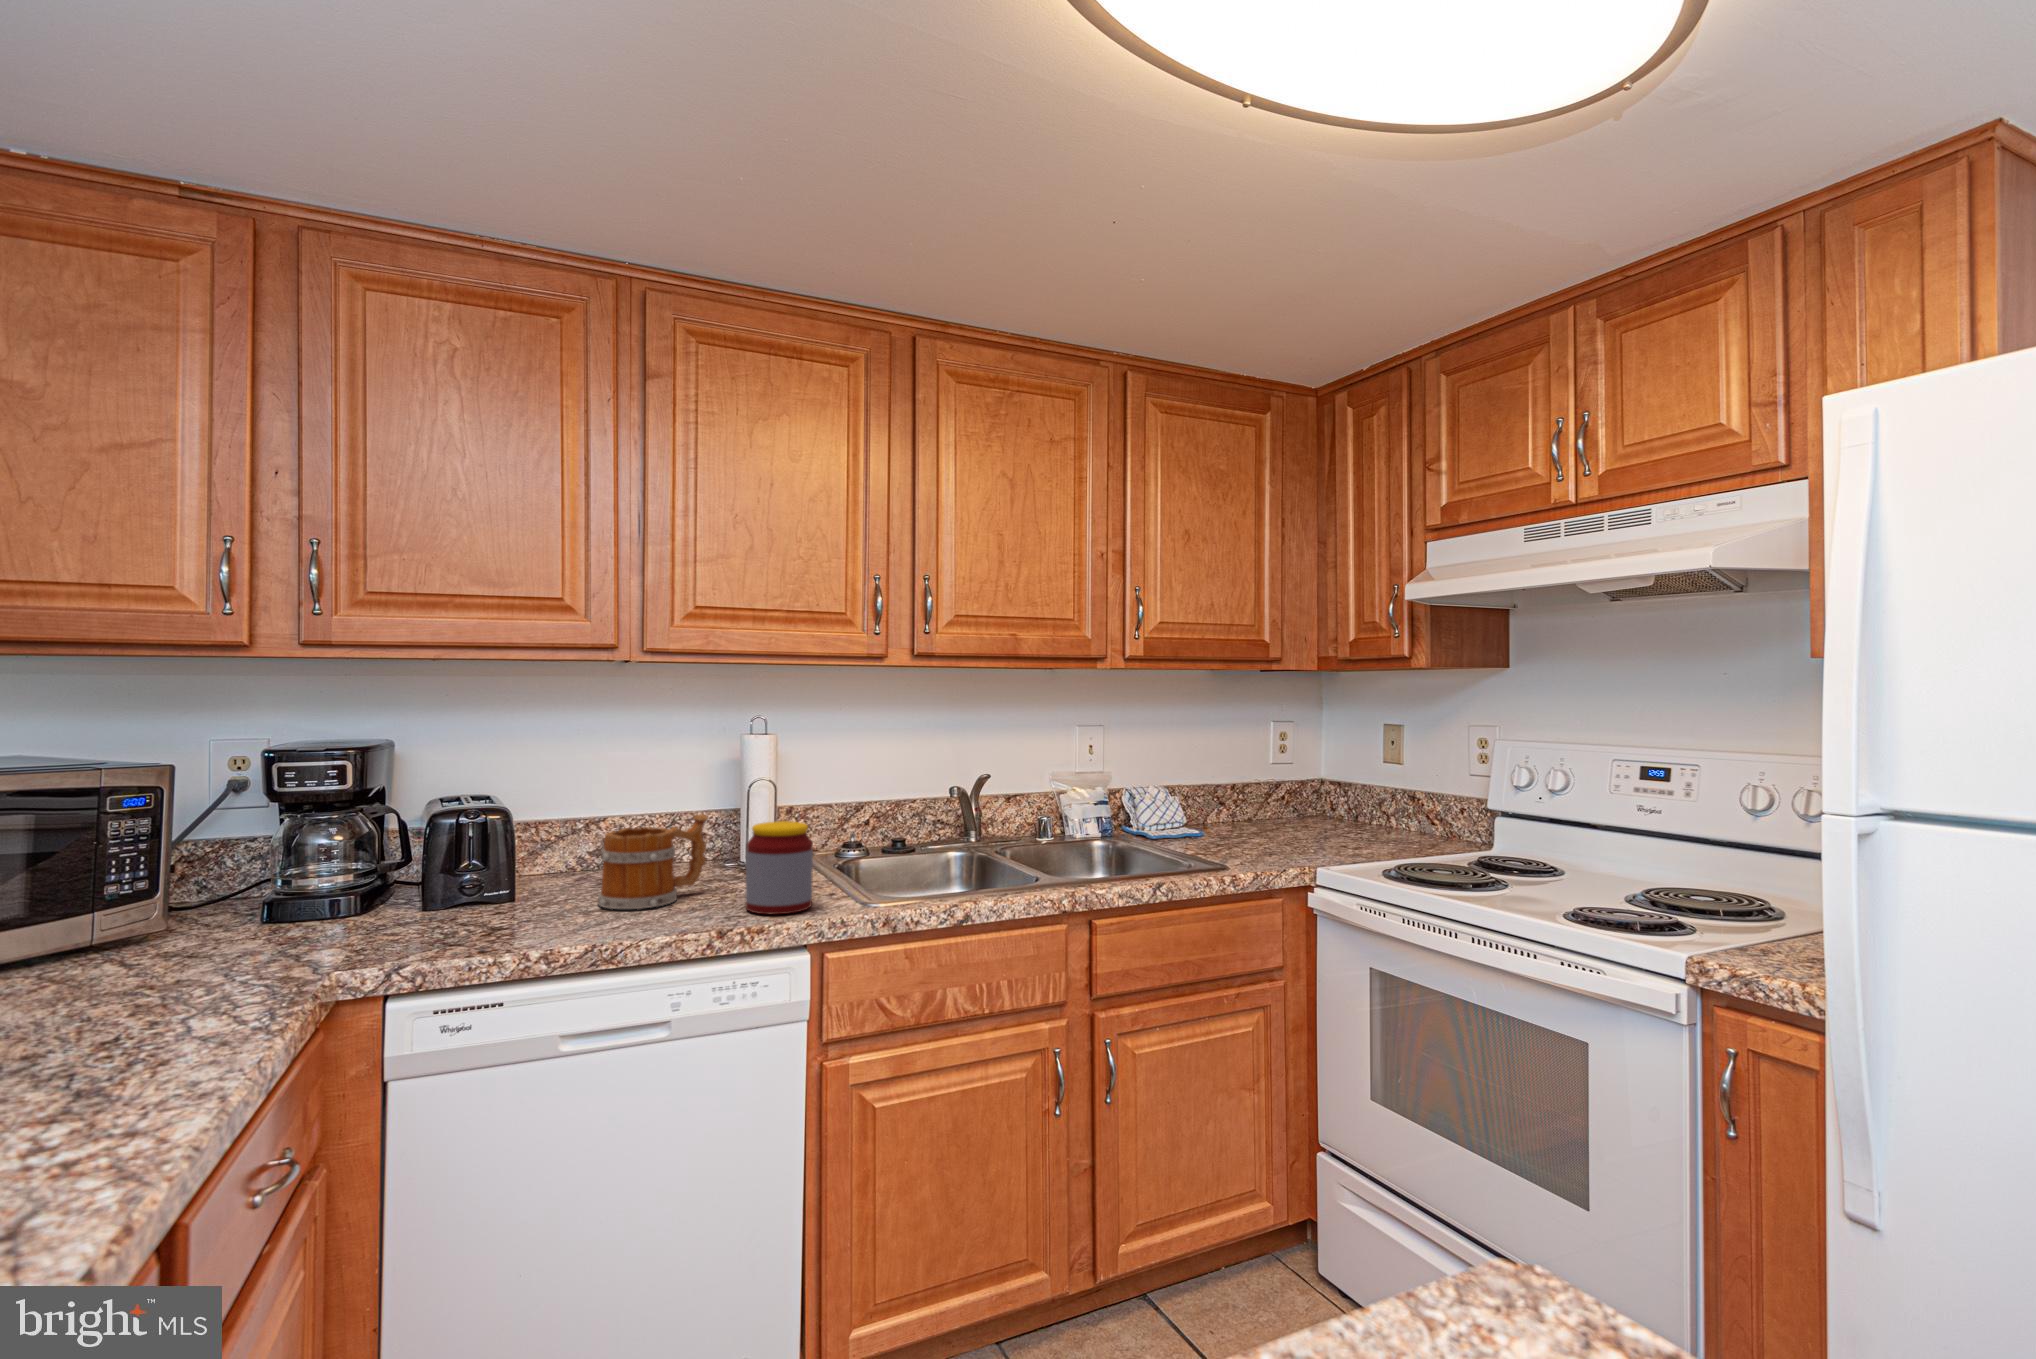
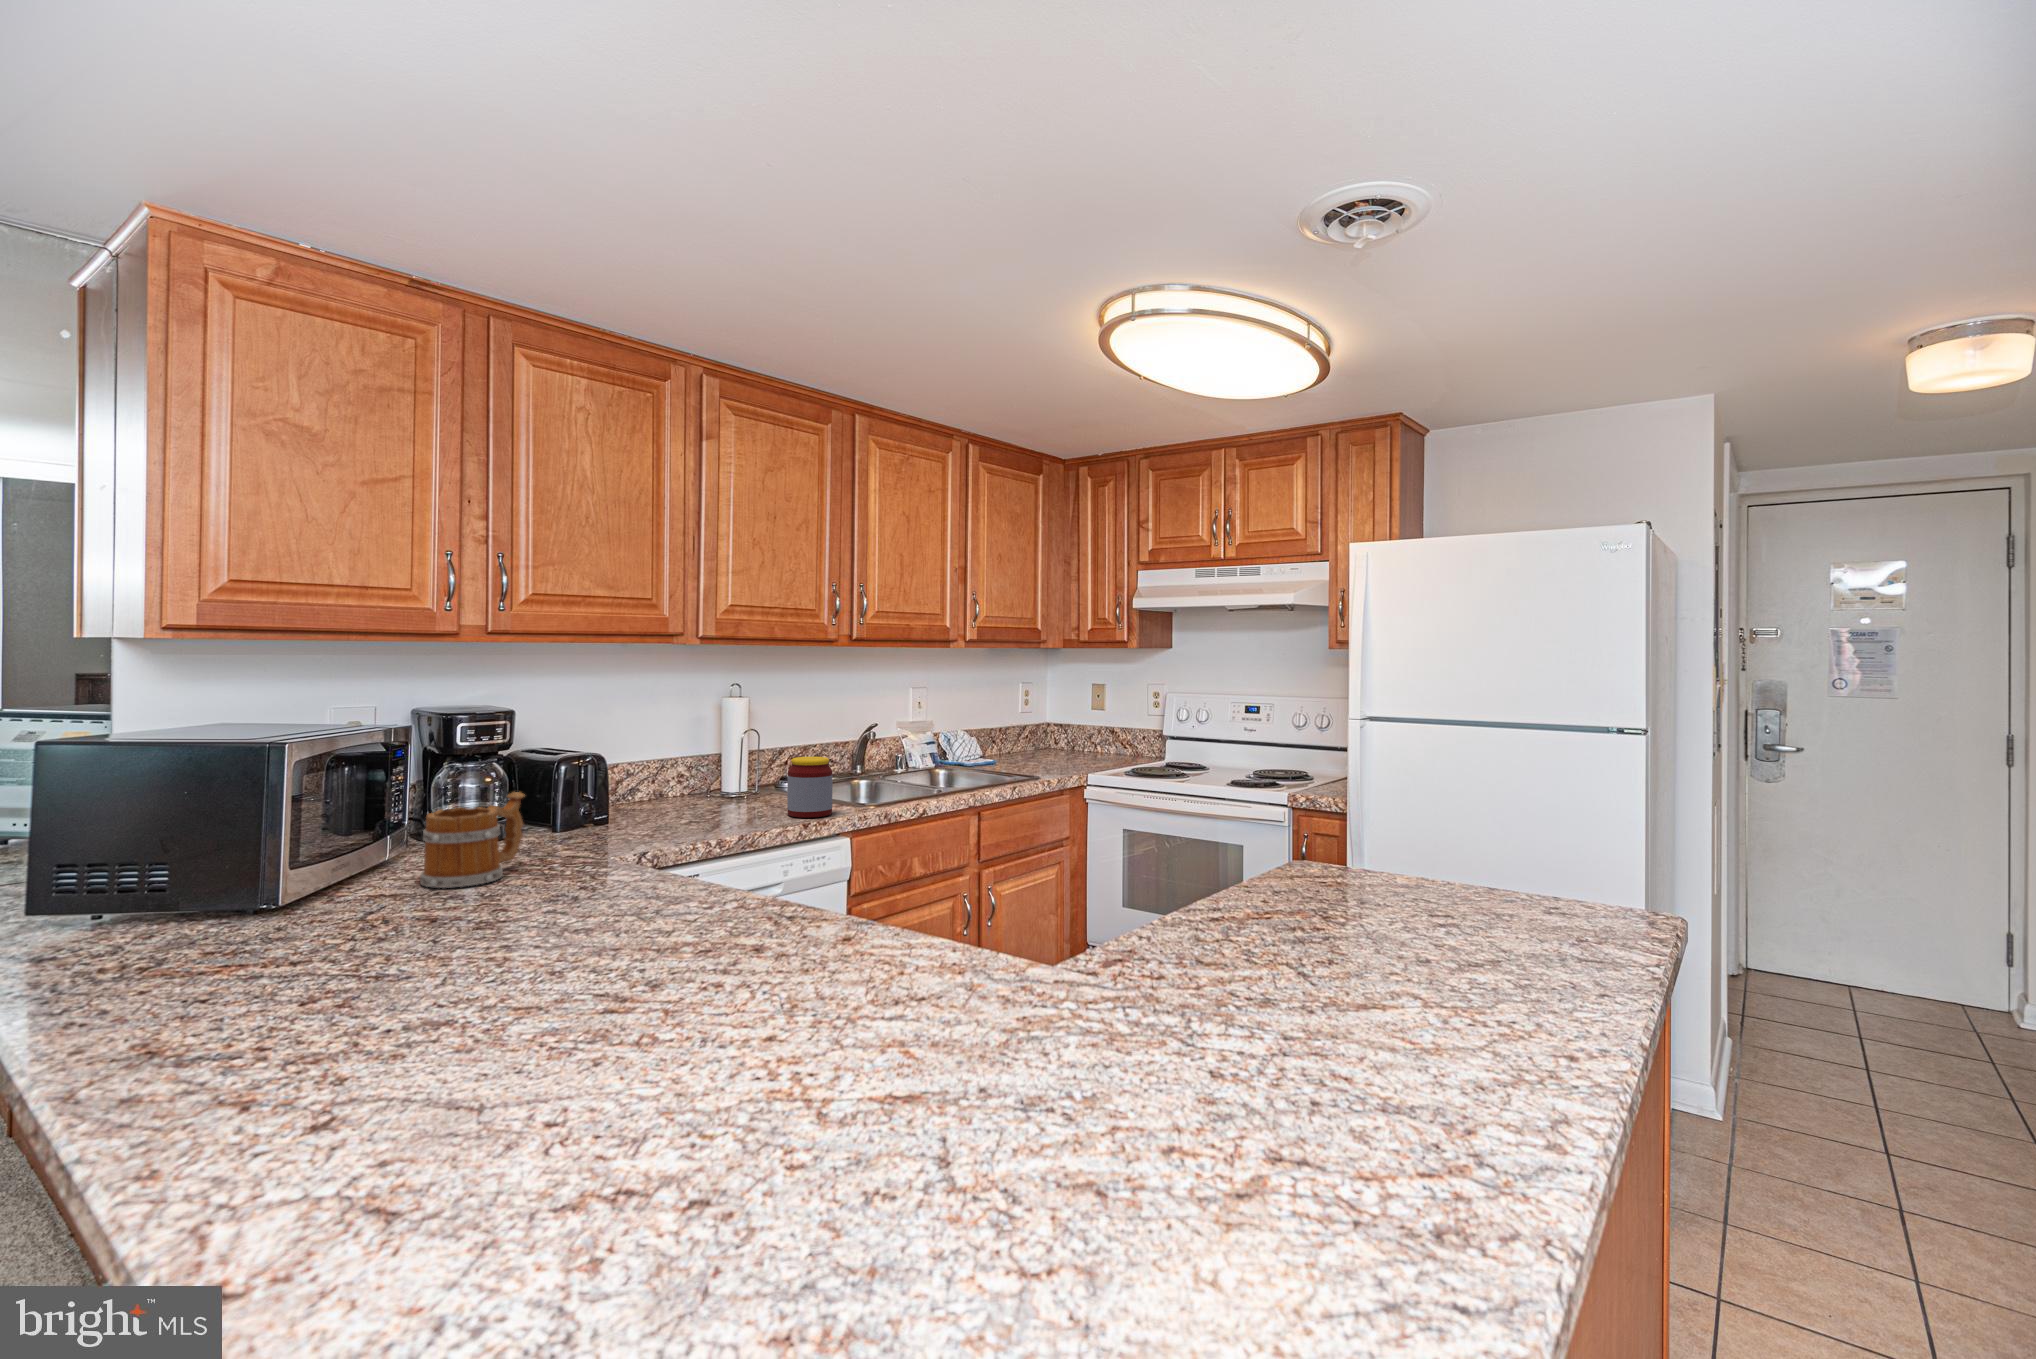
mug: present [598,814,708,909] -> present [420,792,525,888]

